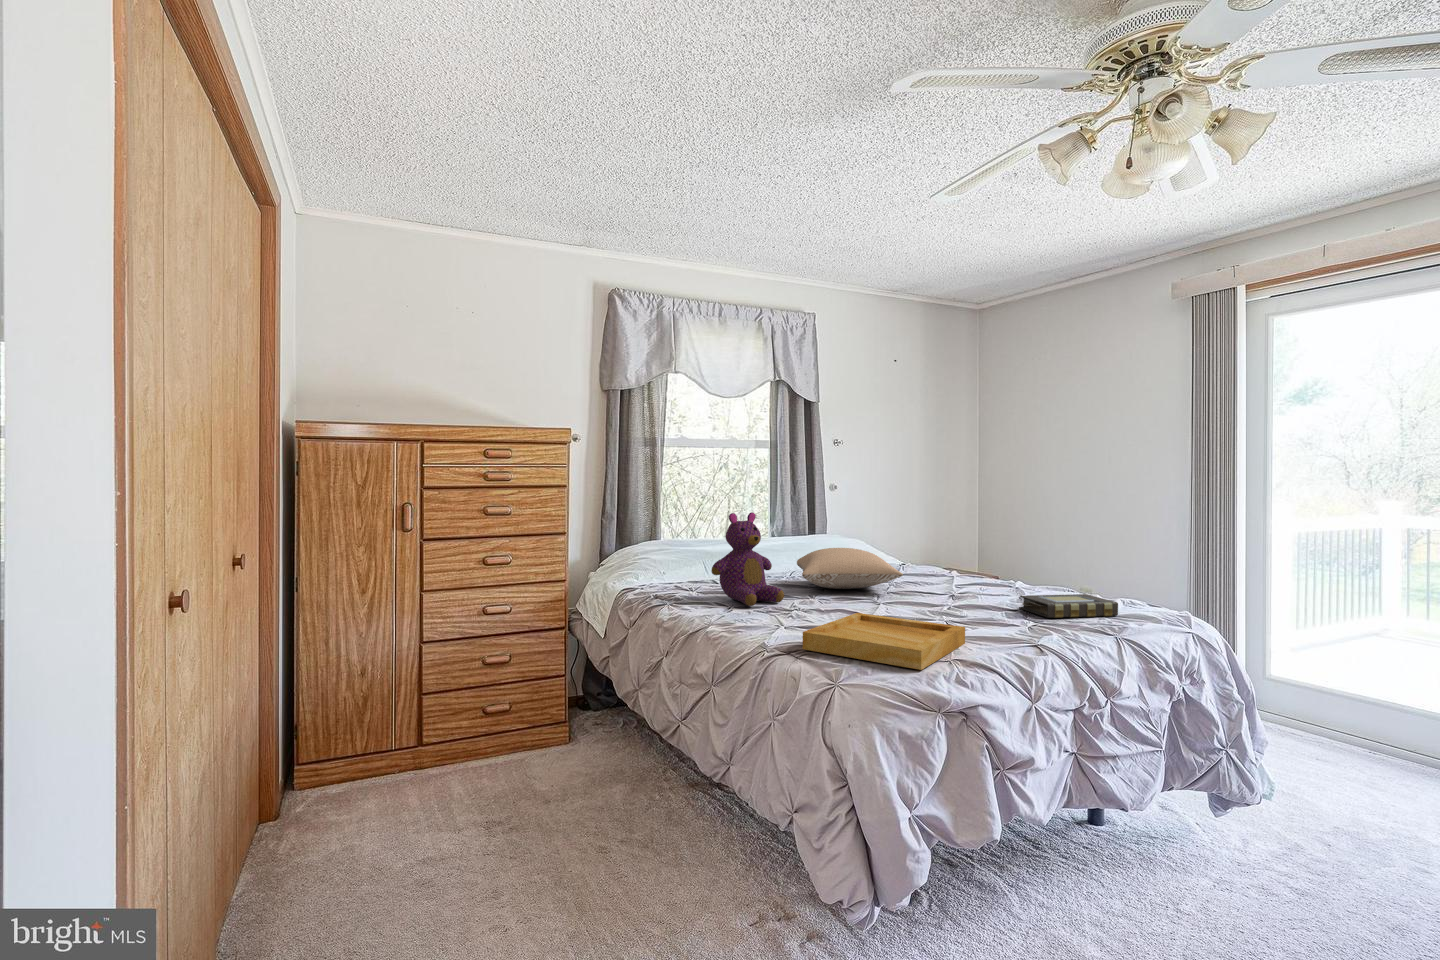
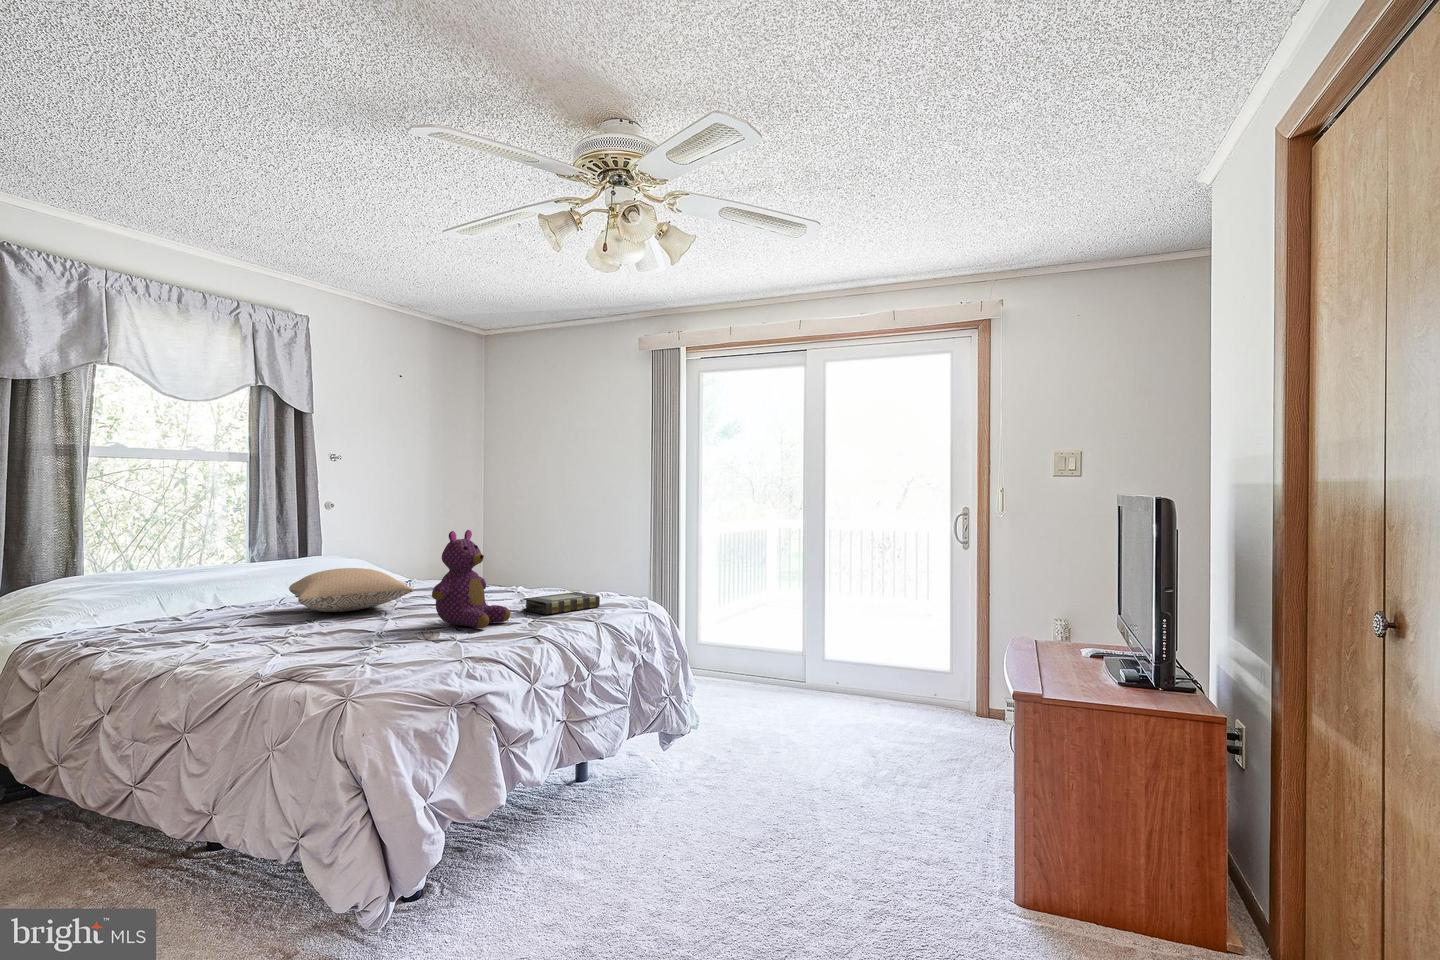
teddy bear: present [711,512,784,606] -> present [432,530,510,628]
tray: present [803,613,965,670] -> none [306,629,475,673]

